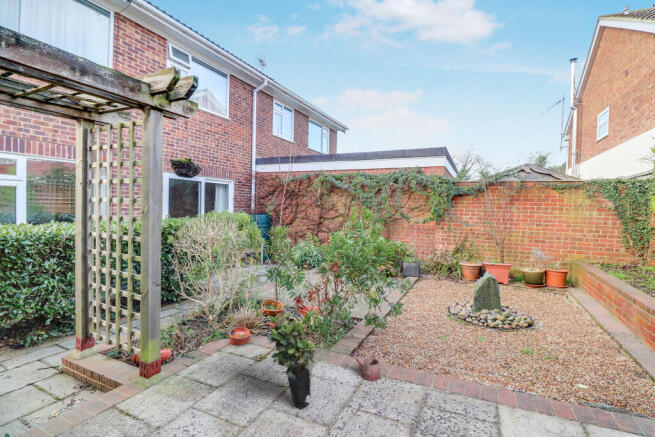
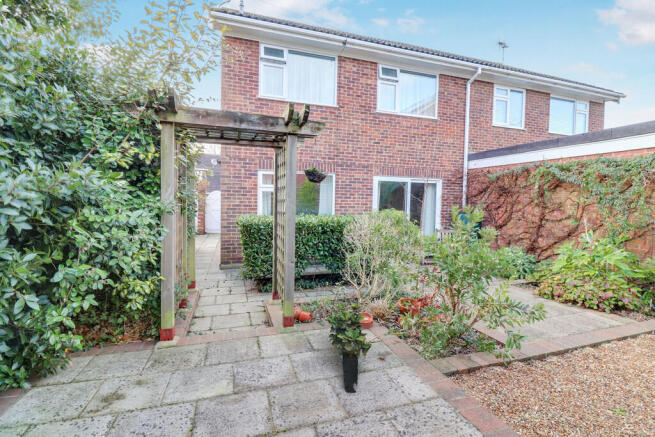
watering can: present [351,351,387,381] -> none [427,369,456,409]

